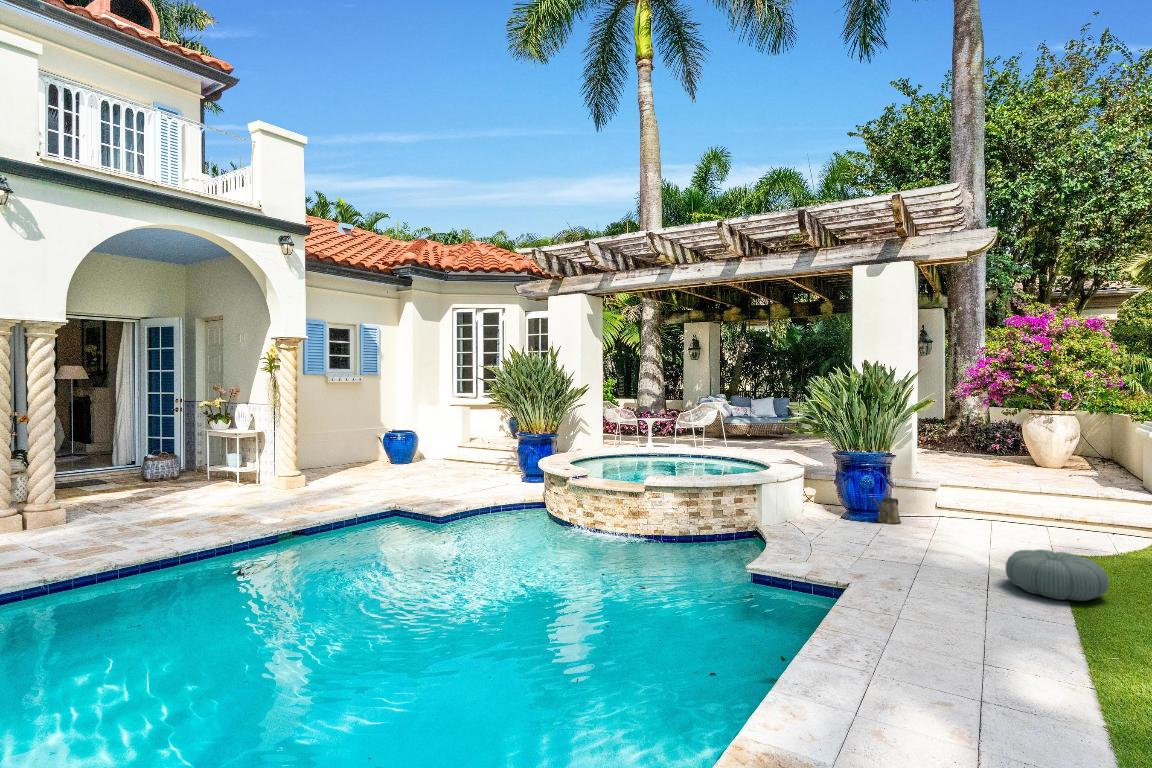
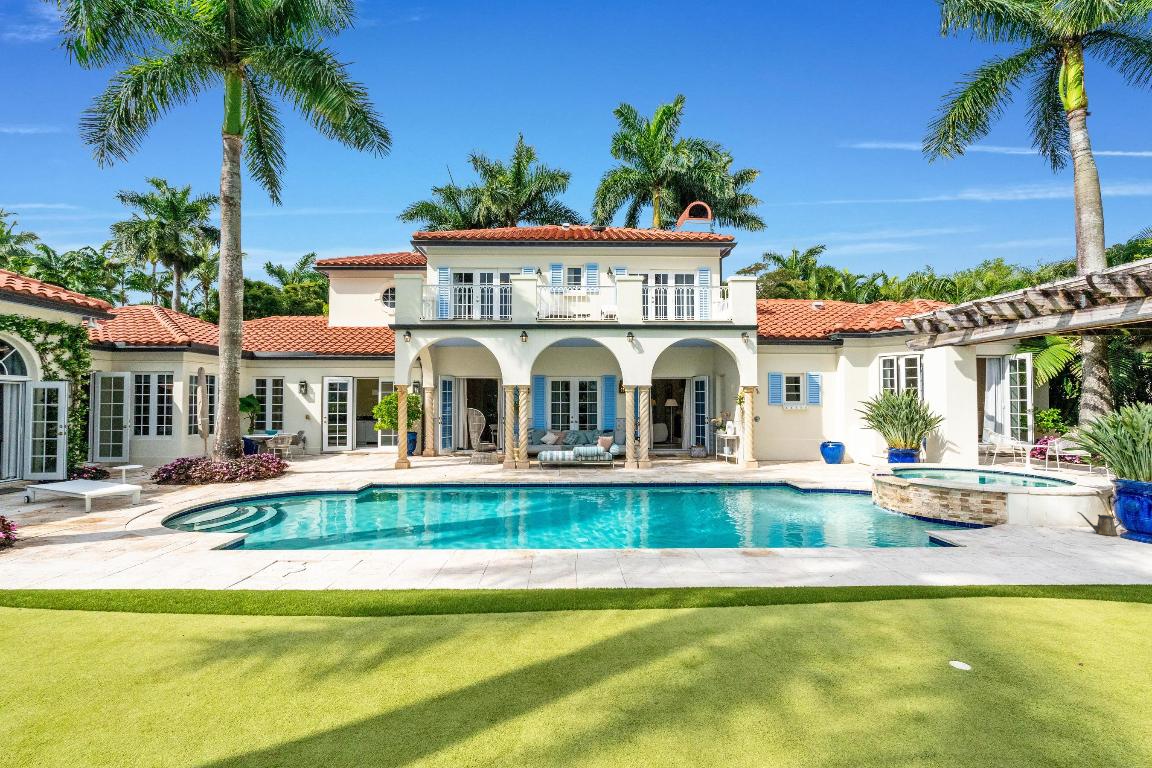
pouf: present [1006,550,1109,601] -> none [1039,537,1107,568]

